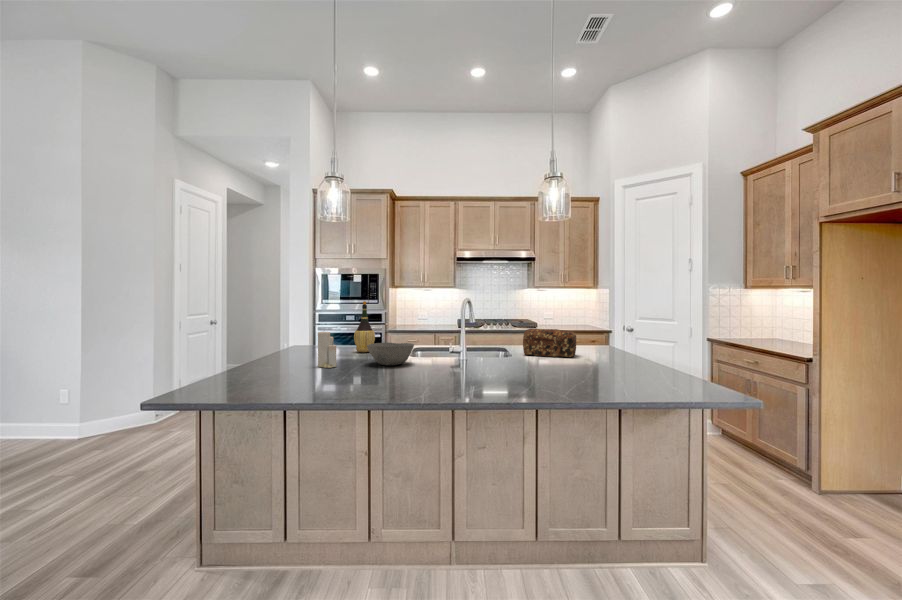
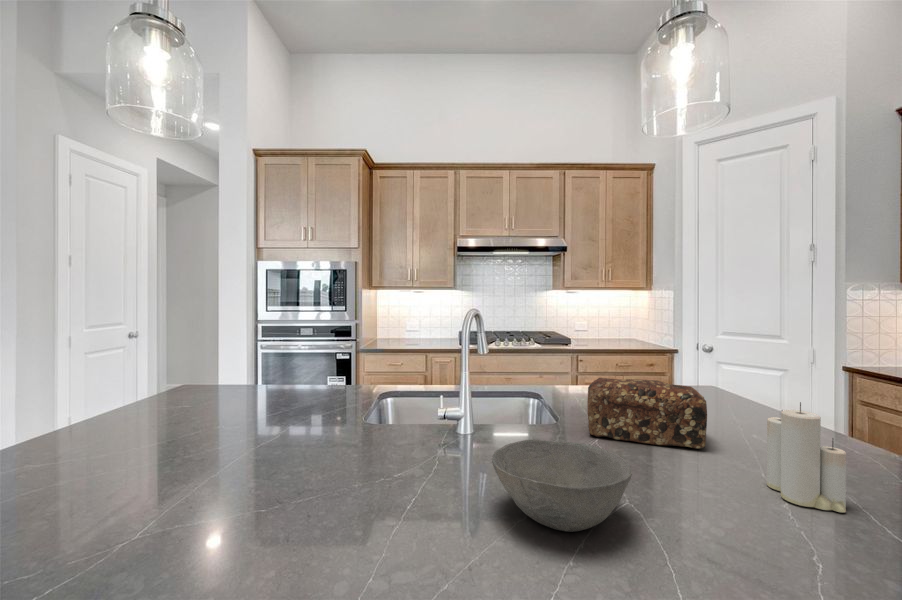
wine bottle: present [354,301,375,352] -> none [245,321,289,423]
candle: present [318,332,337,368] -> present [767,402,846,513]
bowl: present [367,343,414,365] -> present [492,439,632,532]

